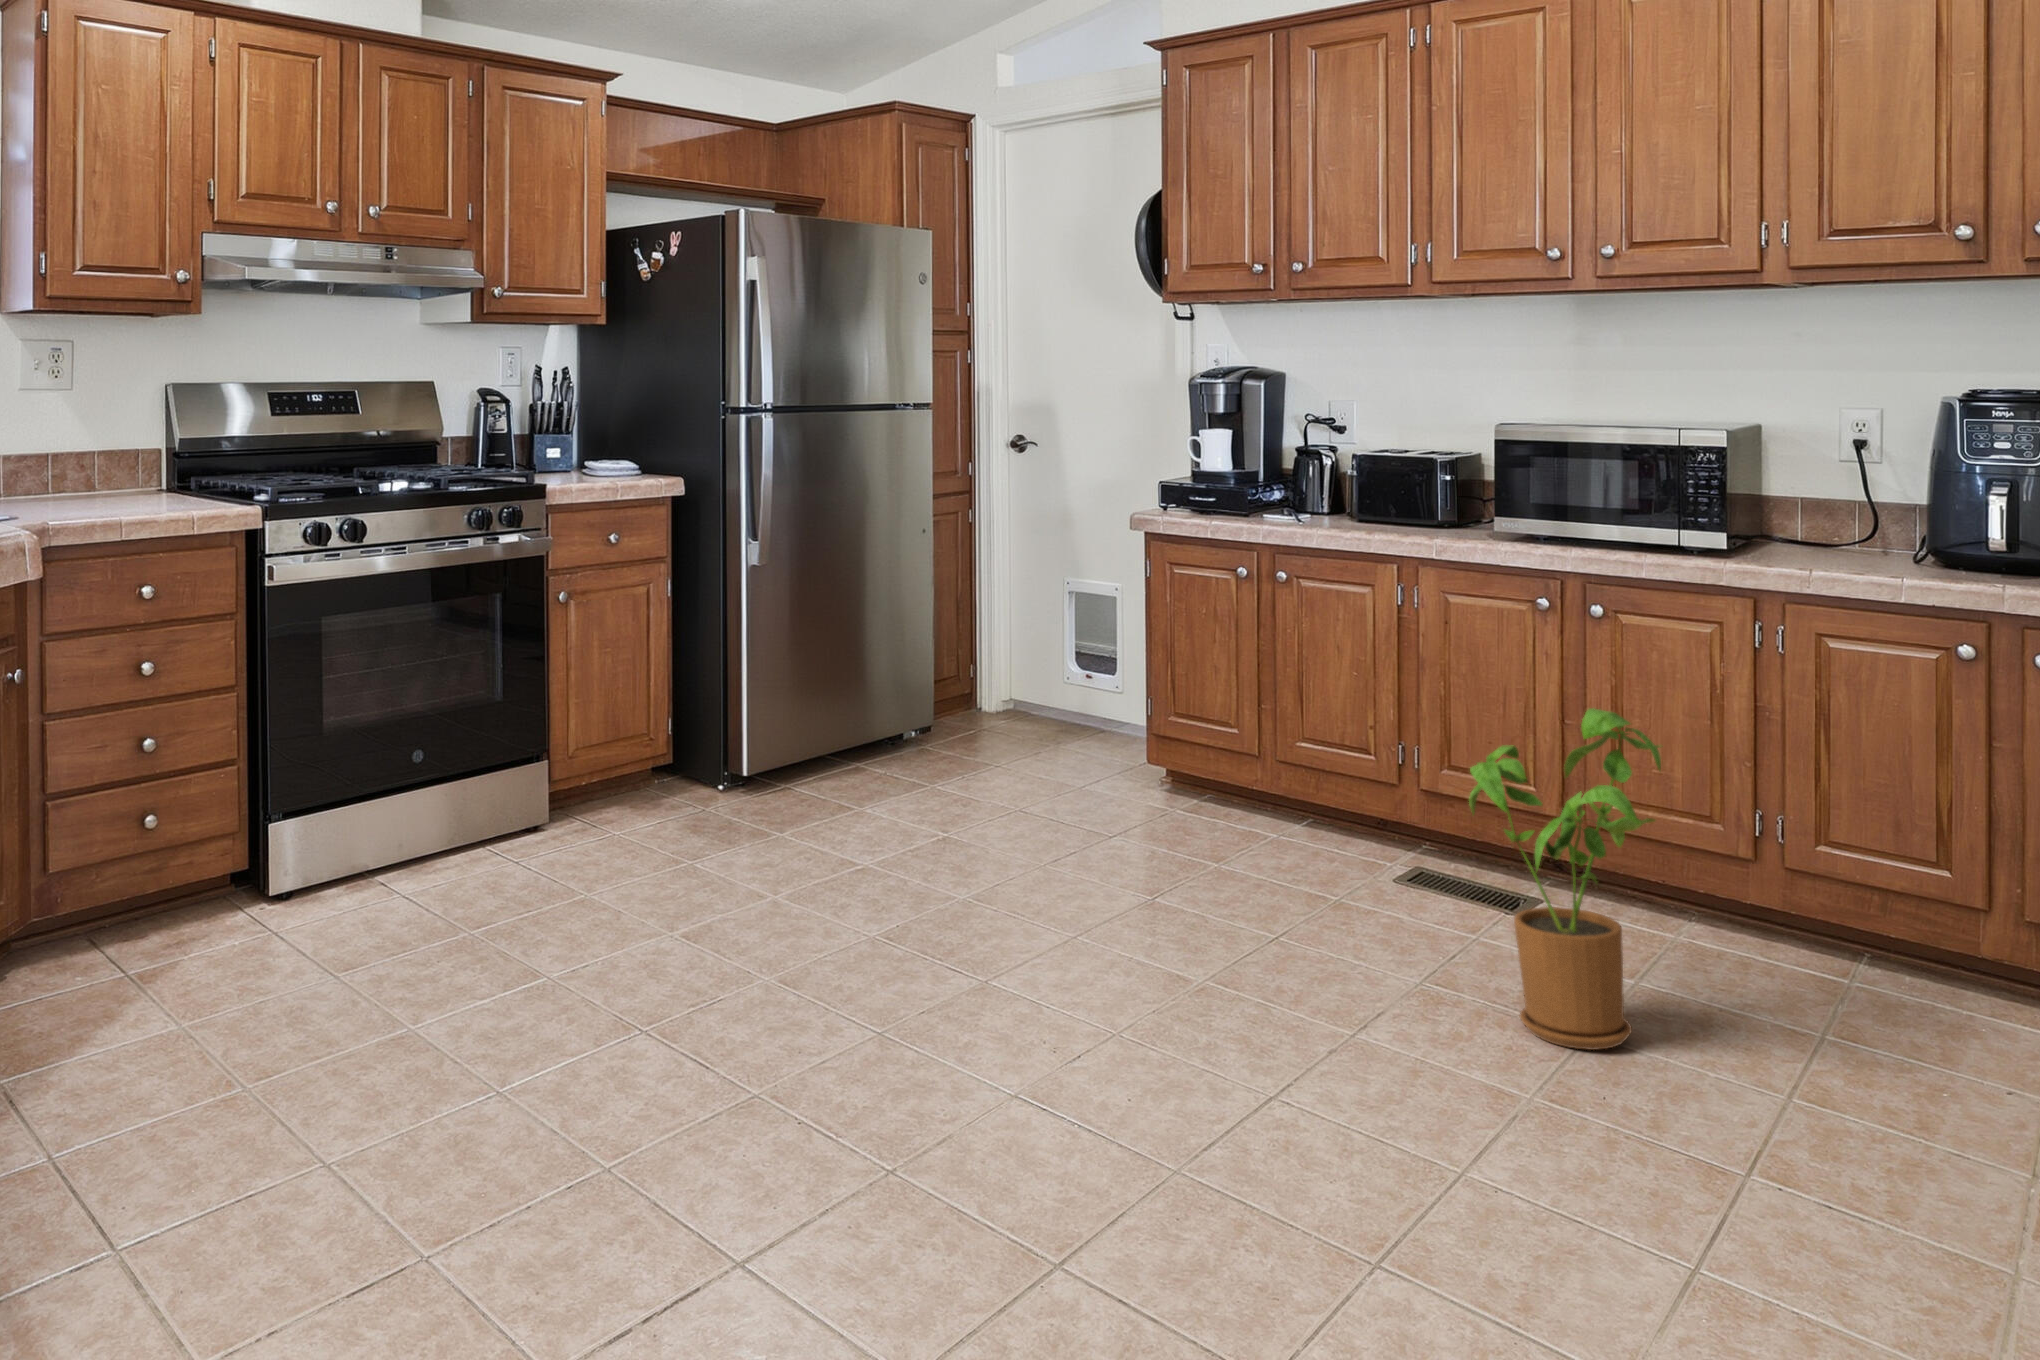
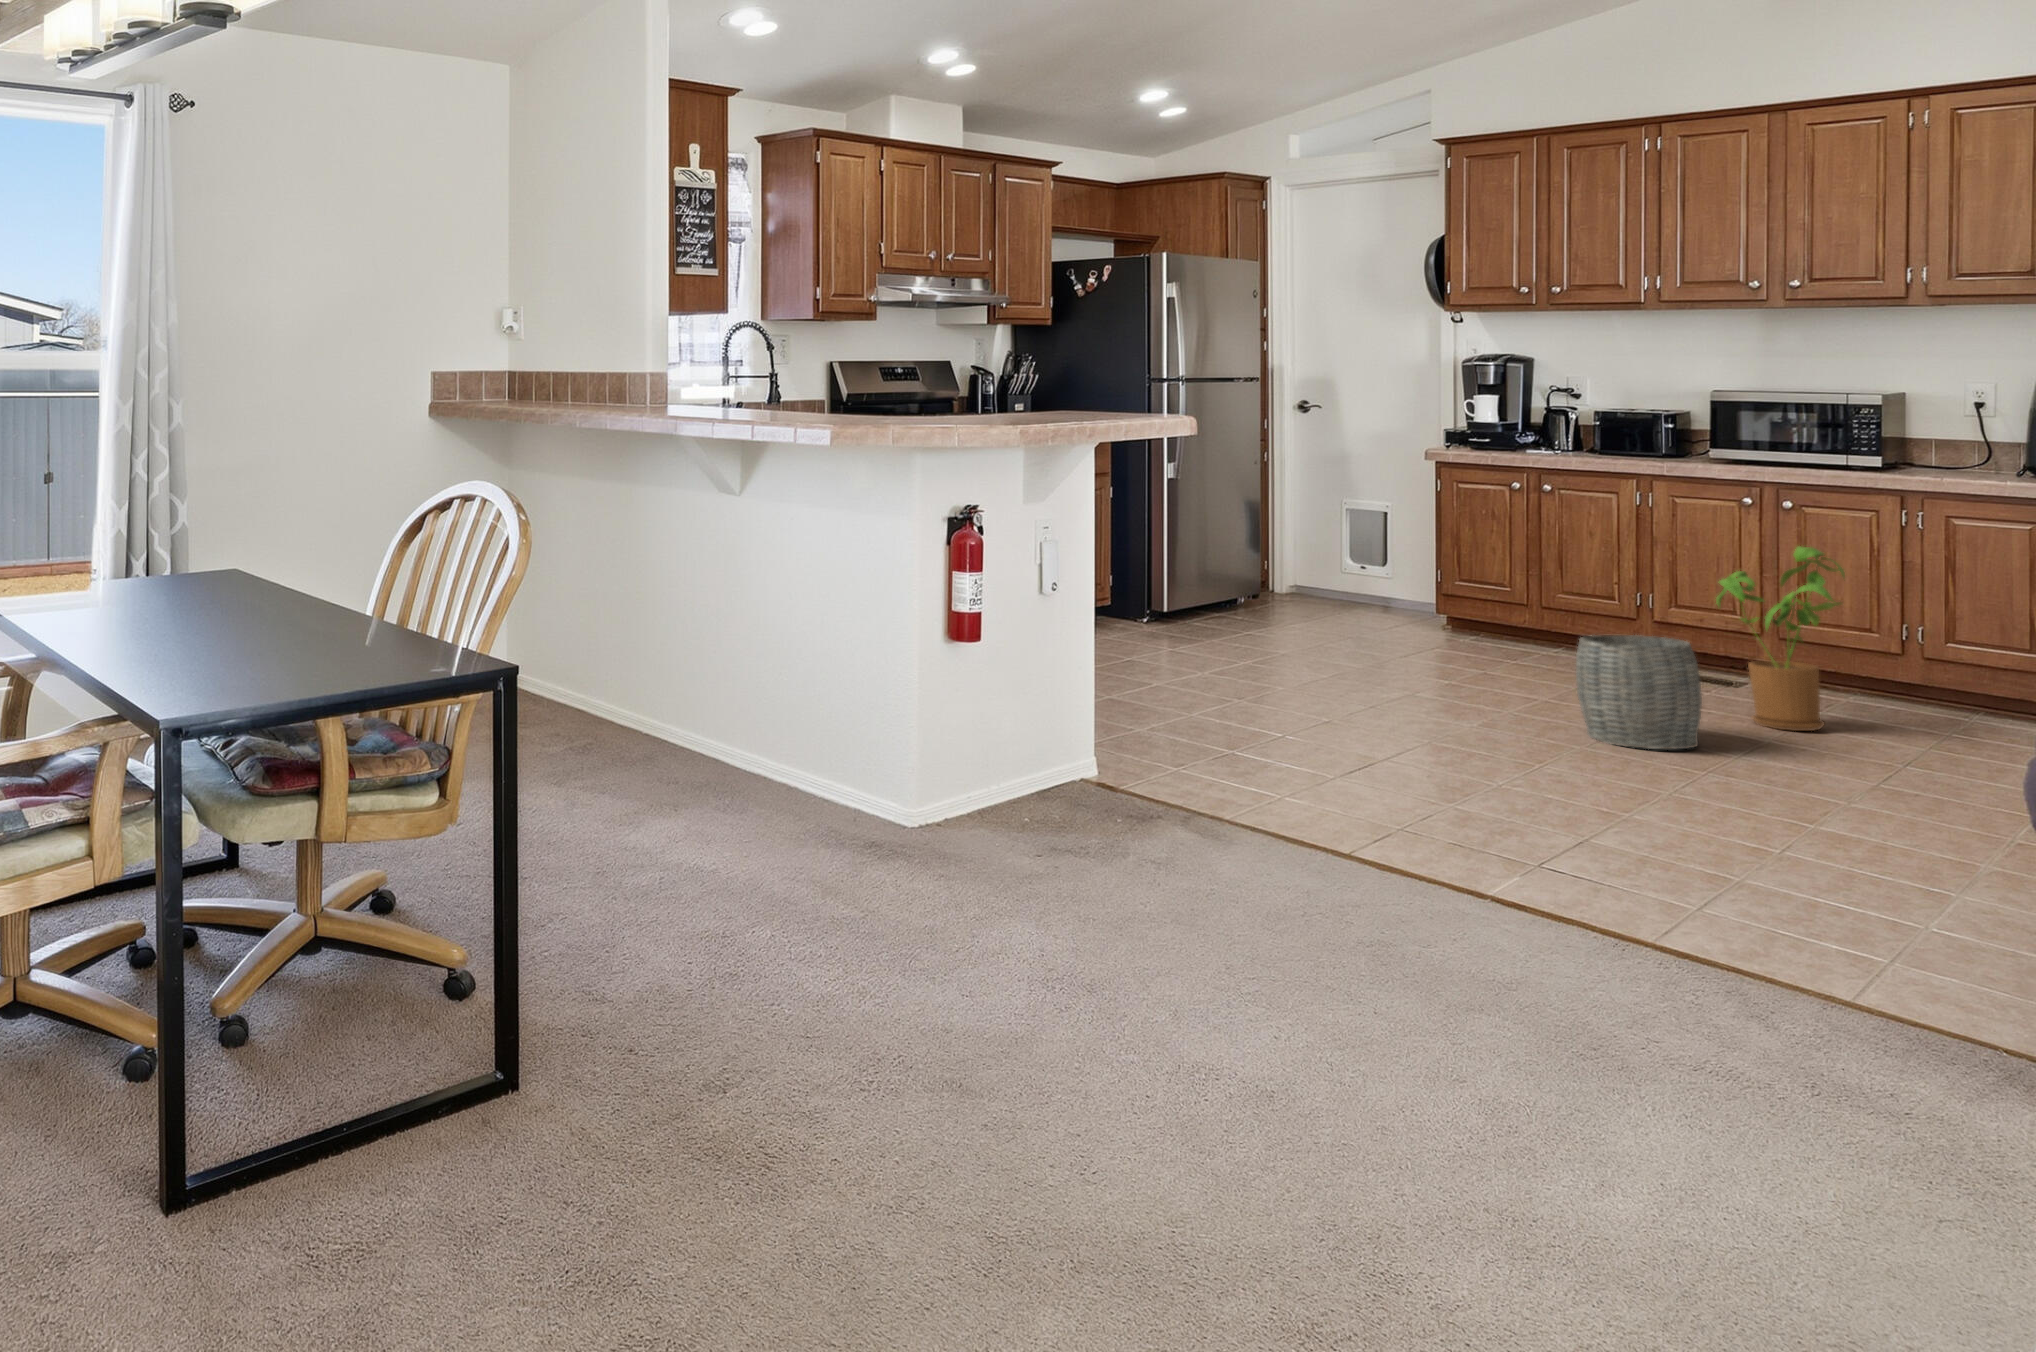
woven basket: none [1211,891,1413,1148] -> present [1576,635,1702,749]

